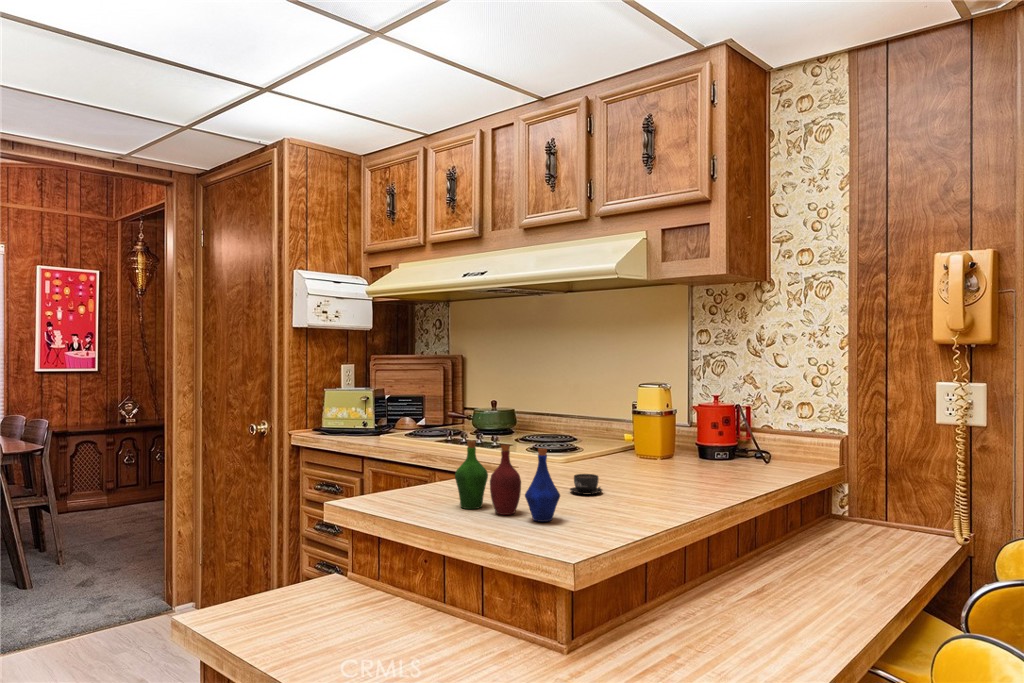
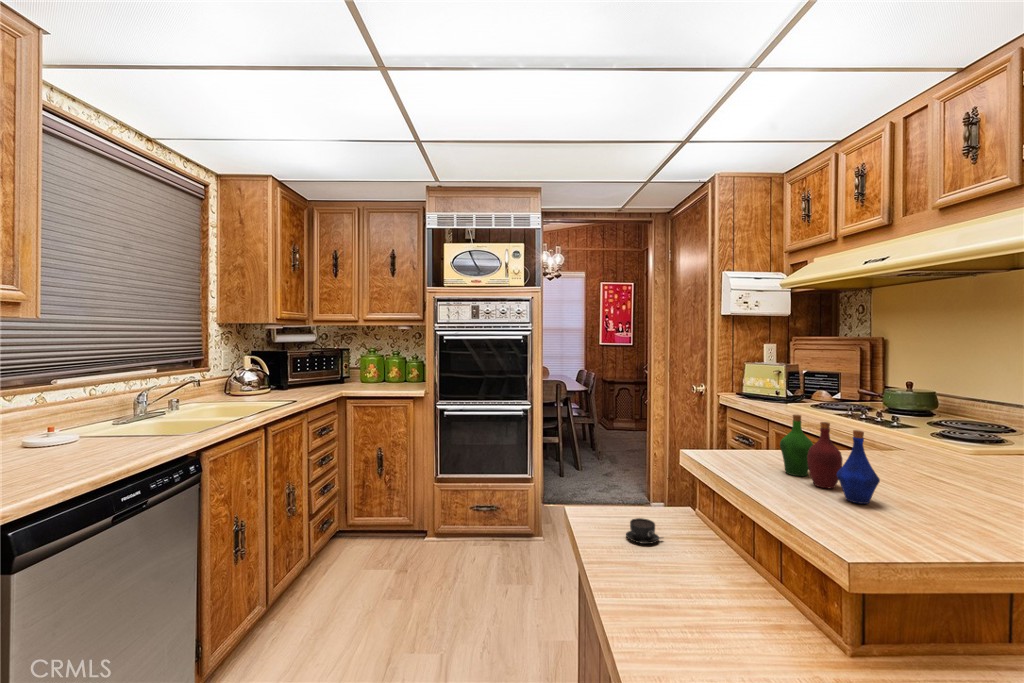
teacup: present [570,474,602,494] -> present [626,518,663,544]

